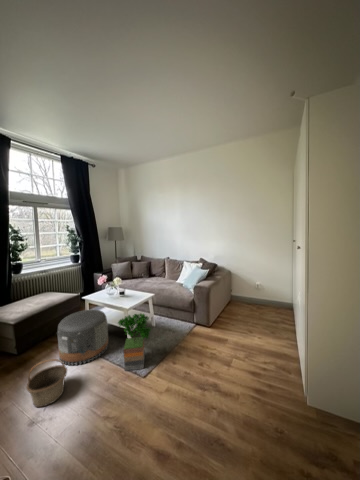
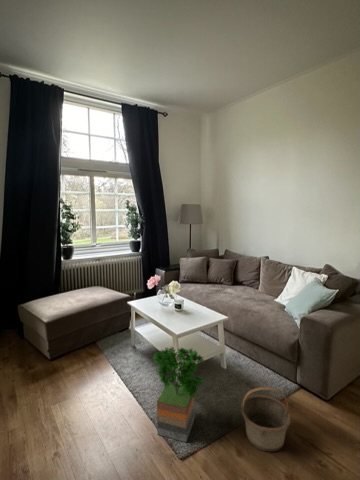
pouf: present [57,310,108,366] -> none [84,322,151,400]
basket: present [26,359,67,407] -> present [241,387,291,451]

